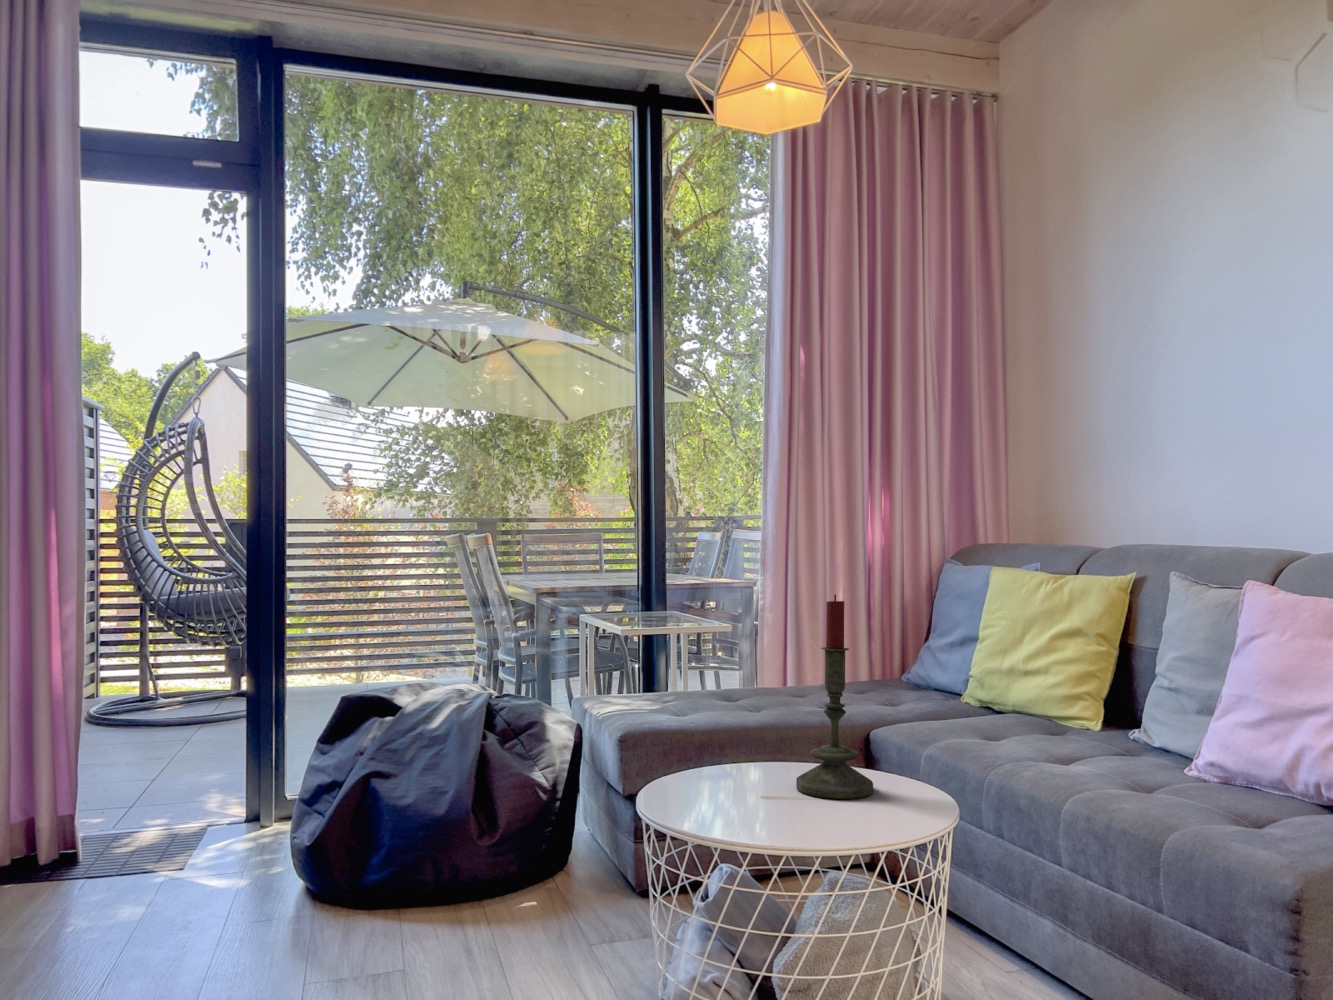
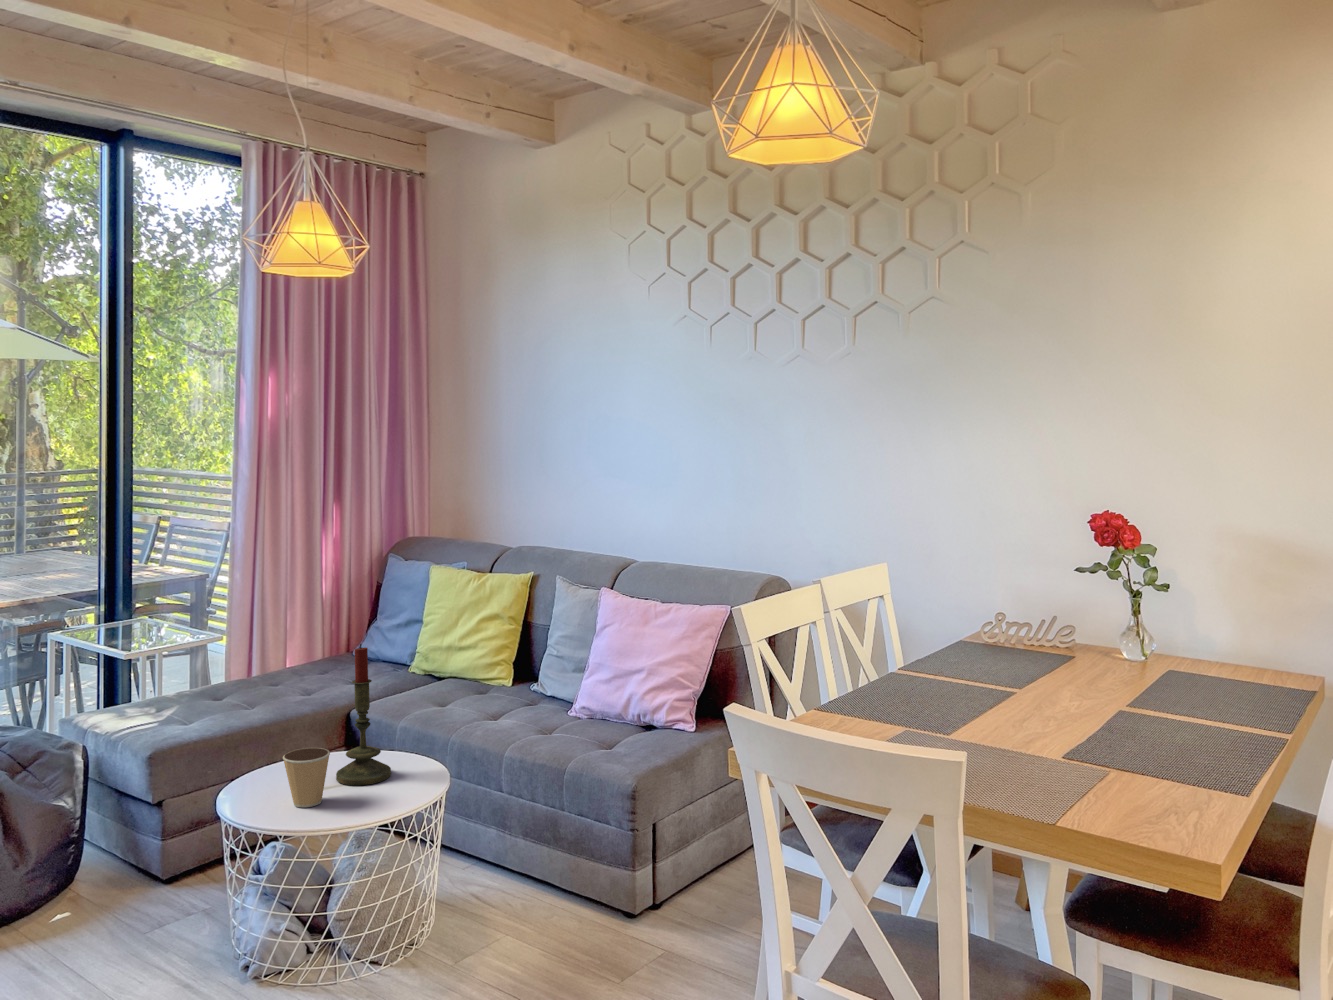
coffee cup: none [710,727,774,808] -> present [283,748,330,807]

